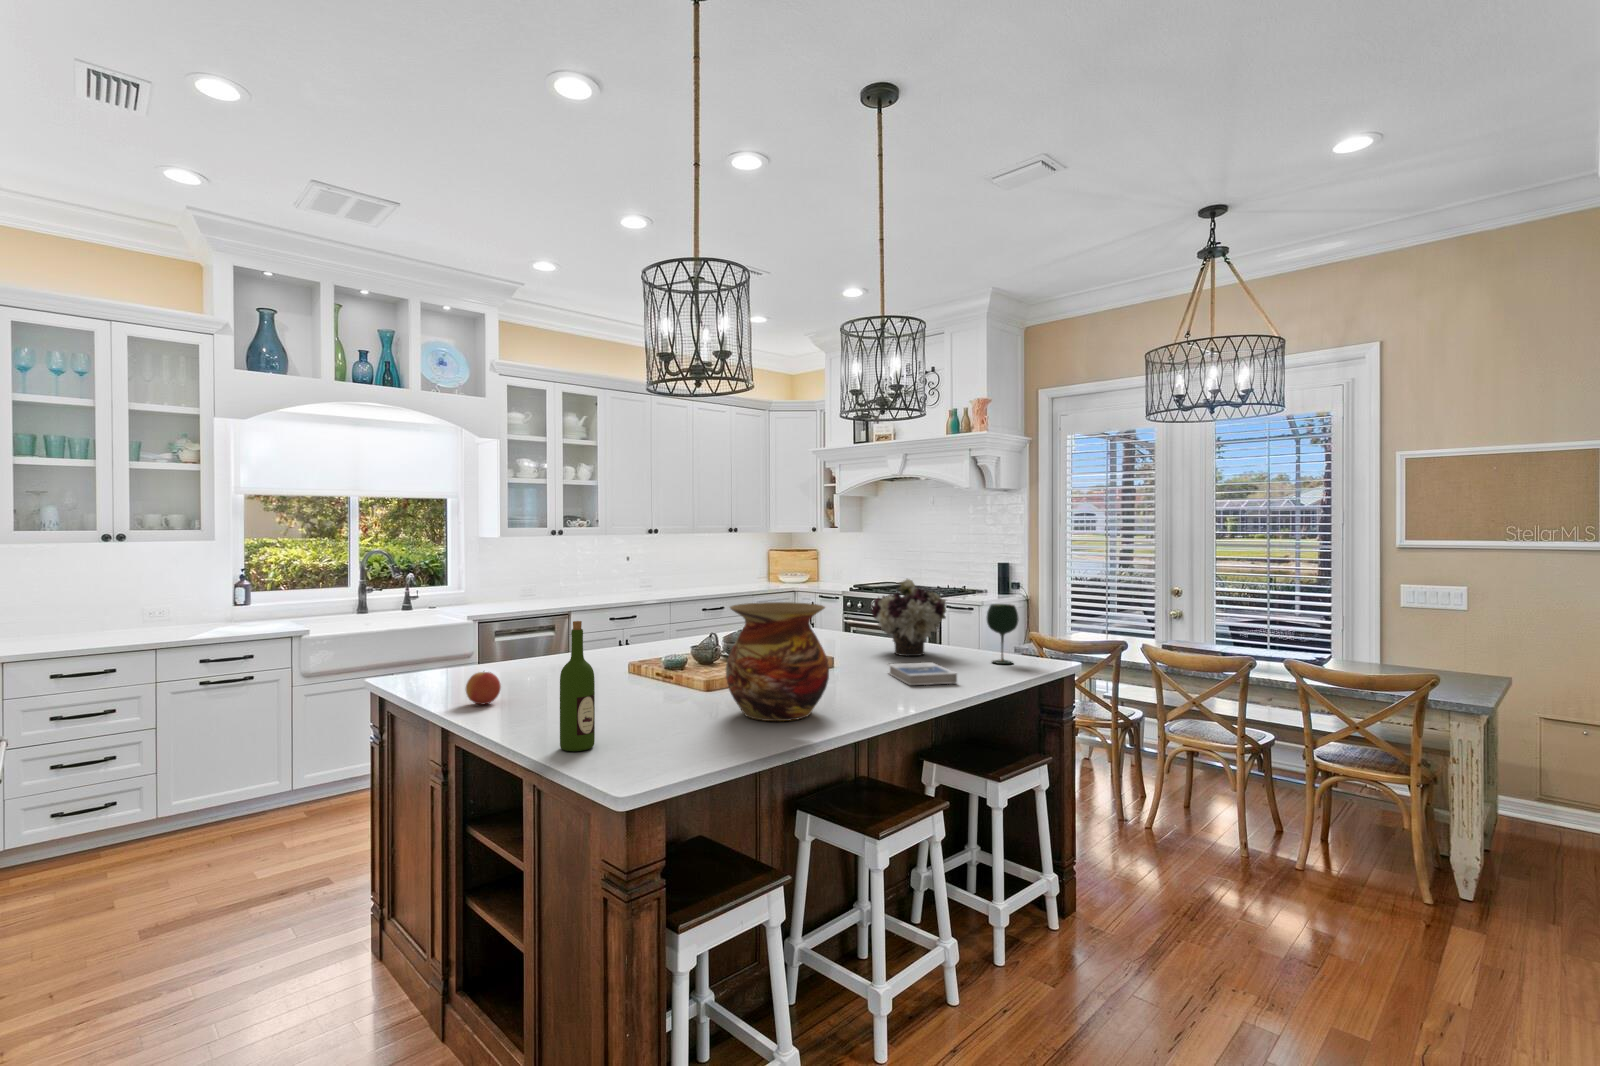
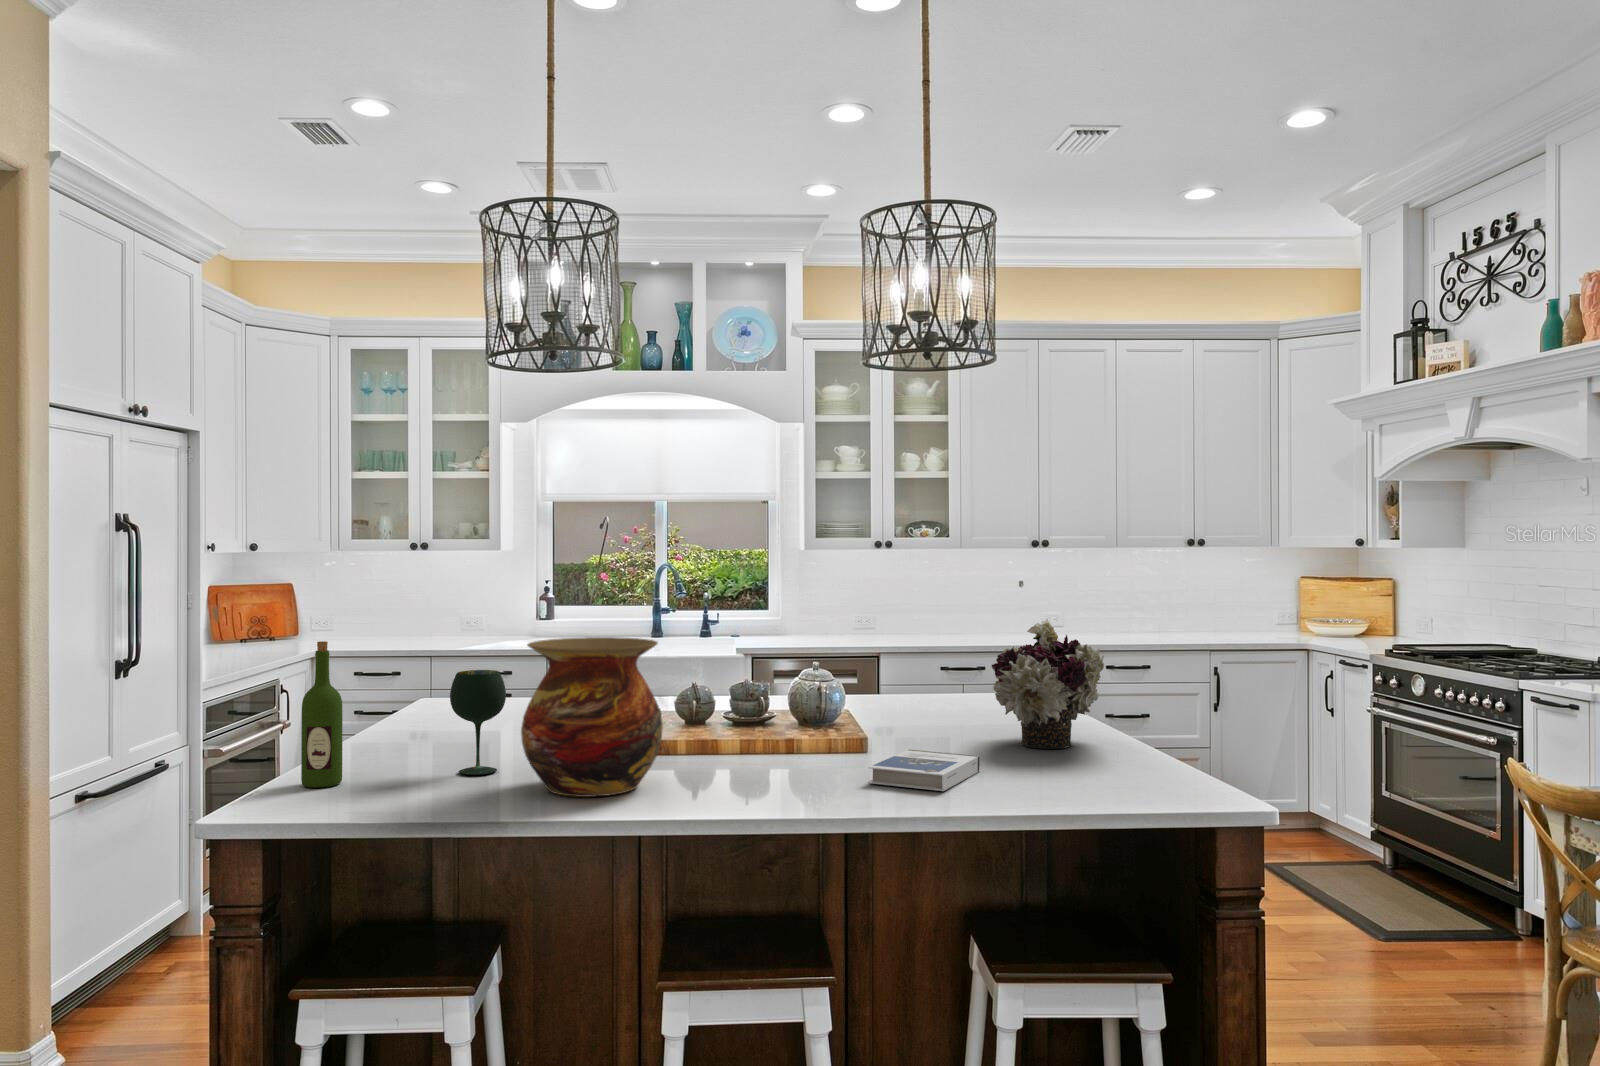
wine glass: present [987,604,1019,664] -> present [450,670,506,775]
apple: present [466,671,501,705] -> none [389,695,426,734]

